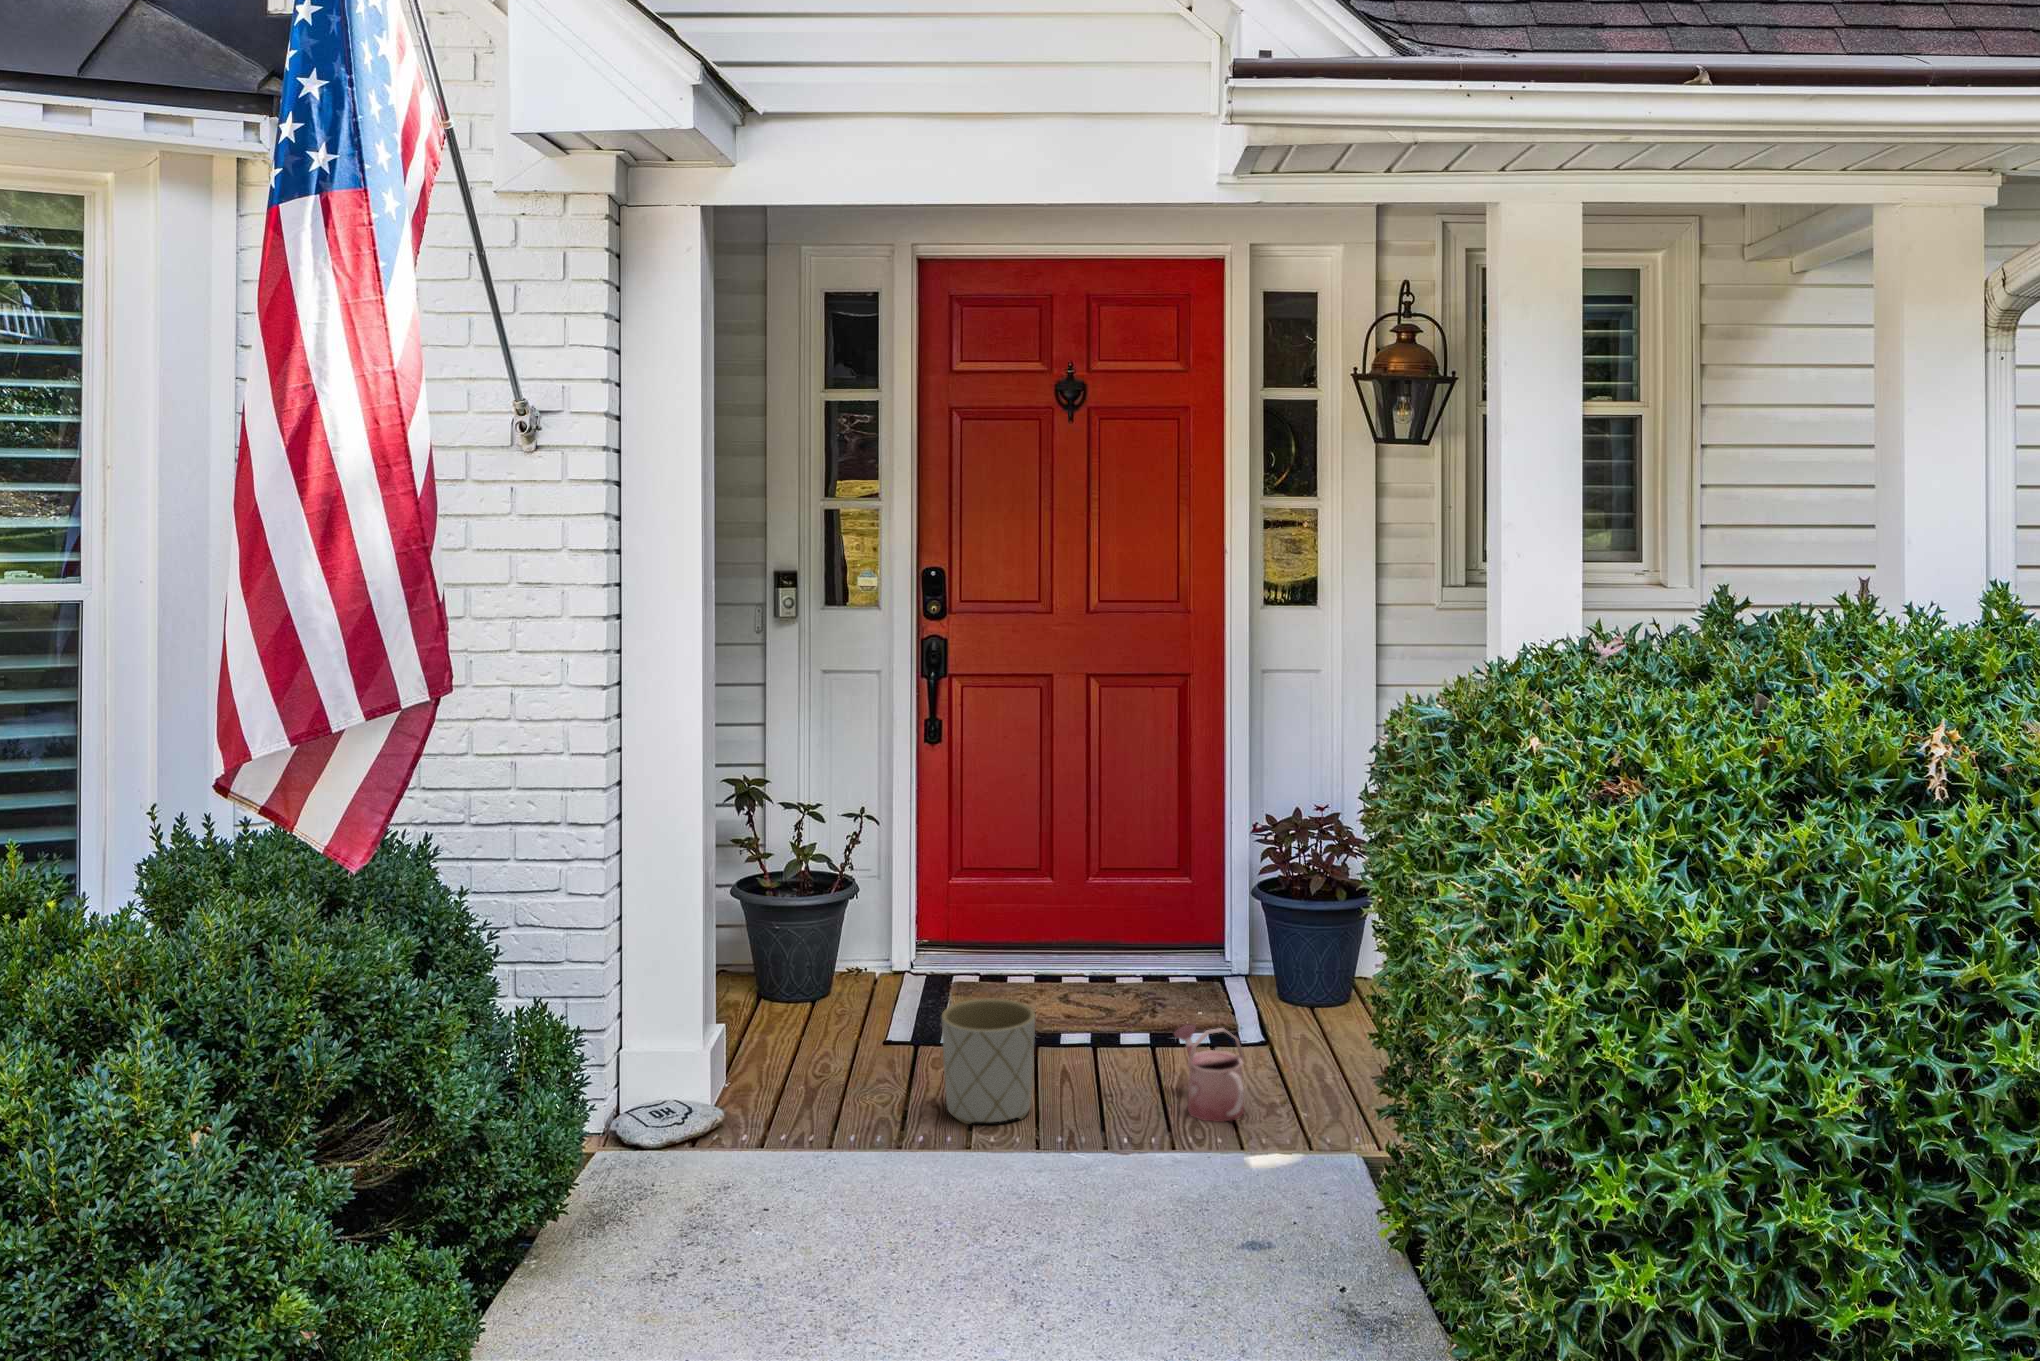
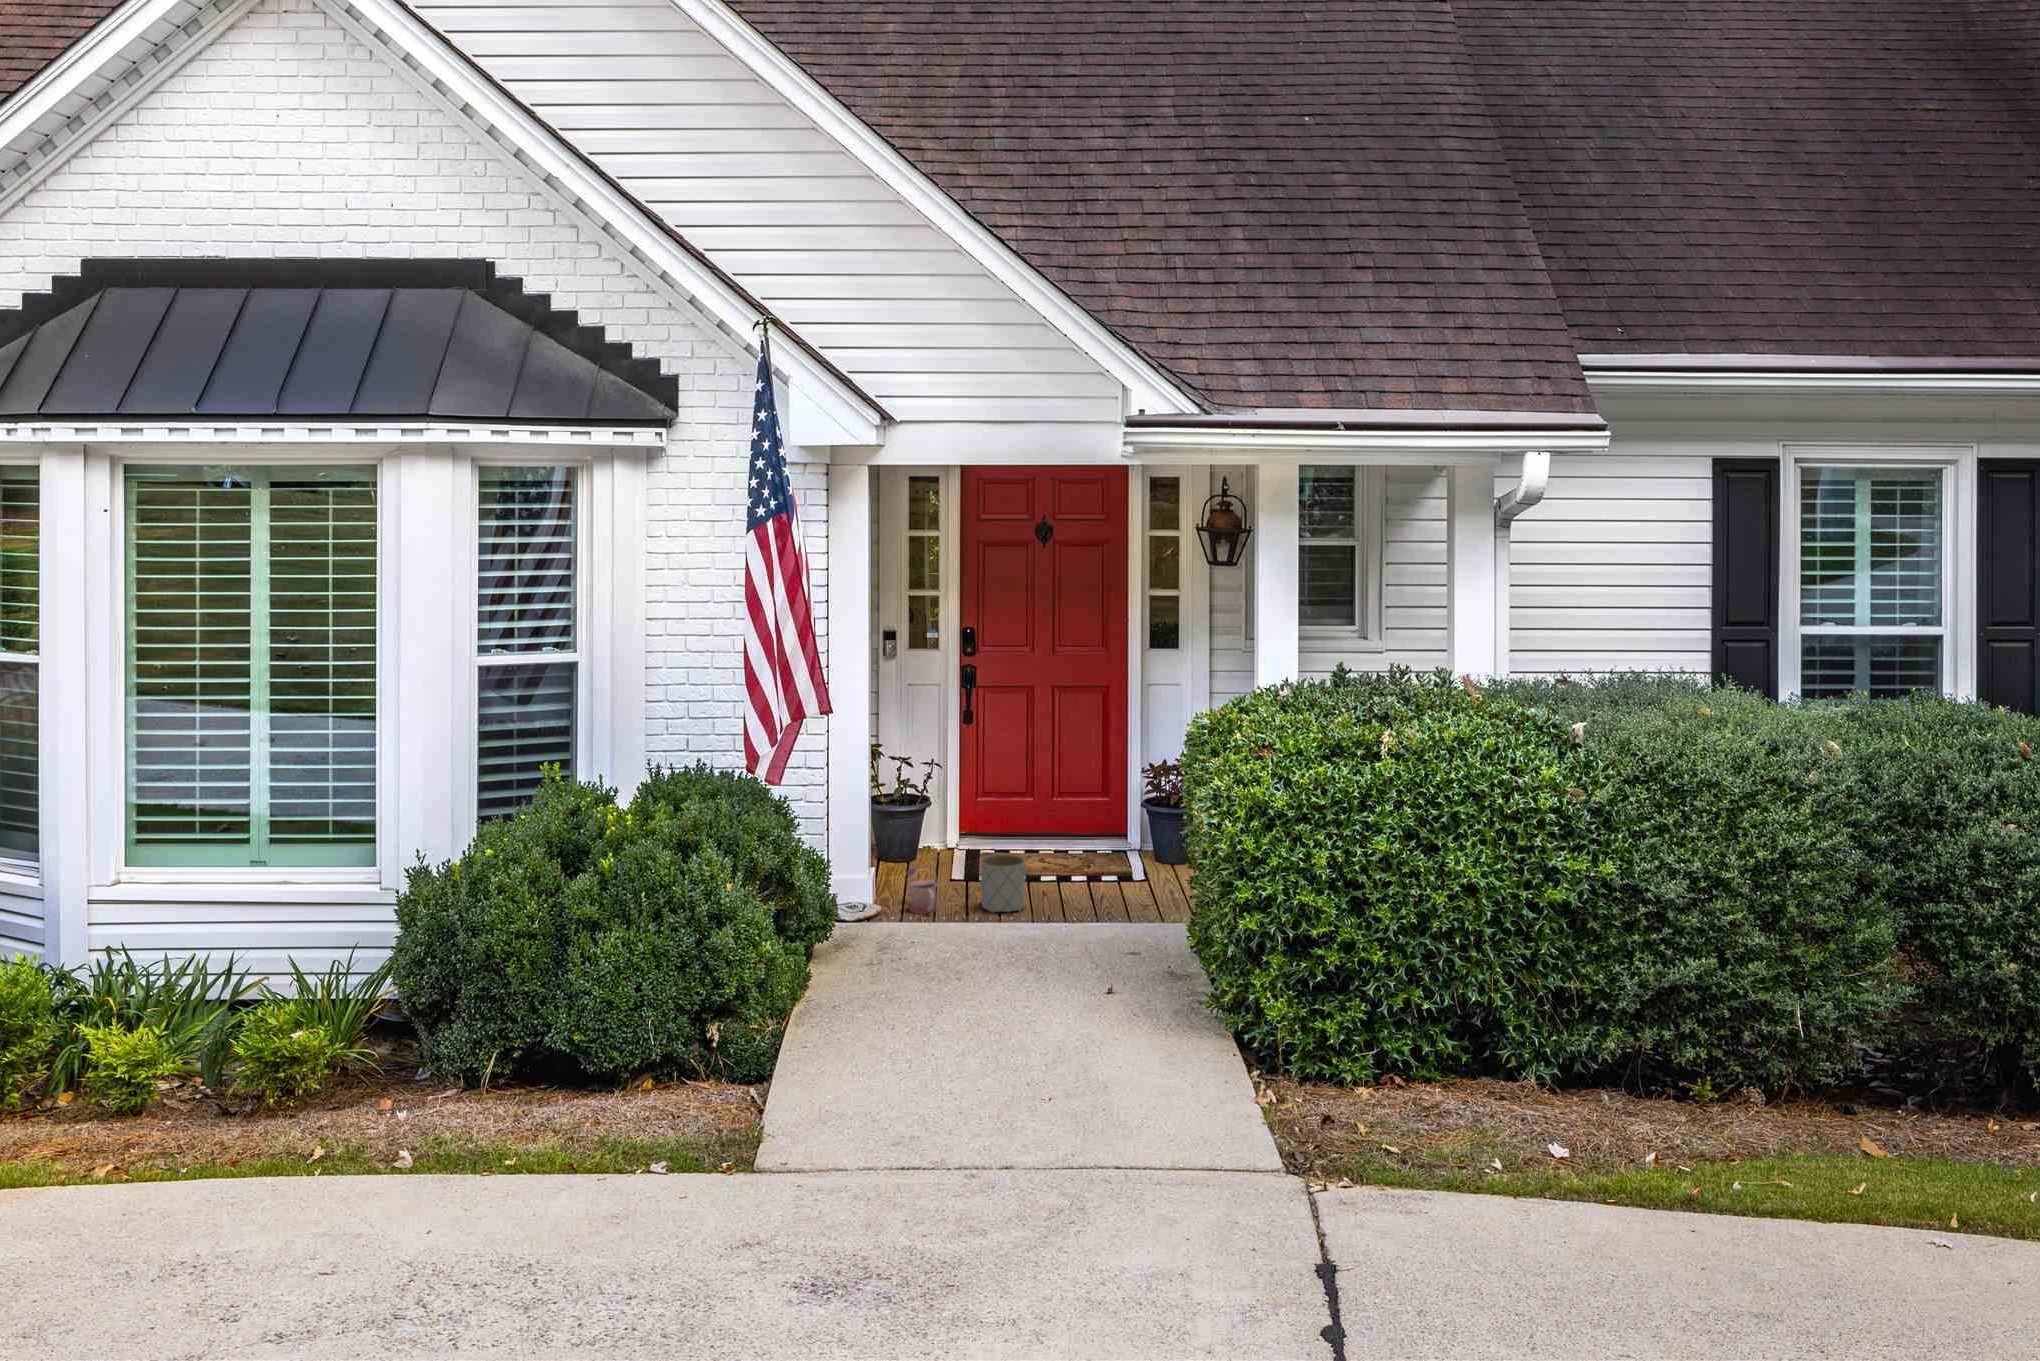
watering can: present [1174,1025,1244,1122] -> present [907,869,938,914]

